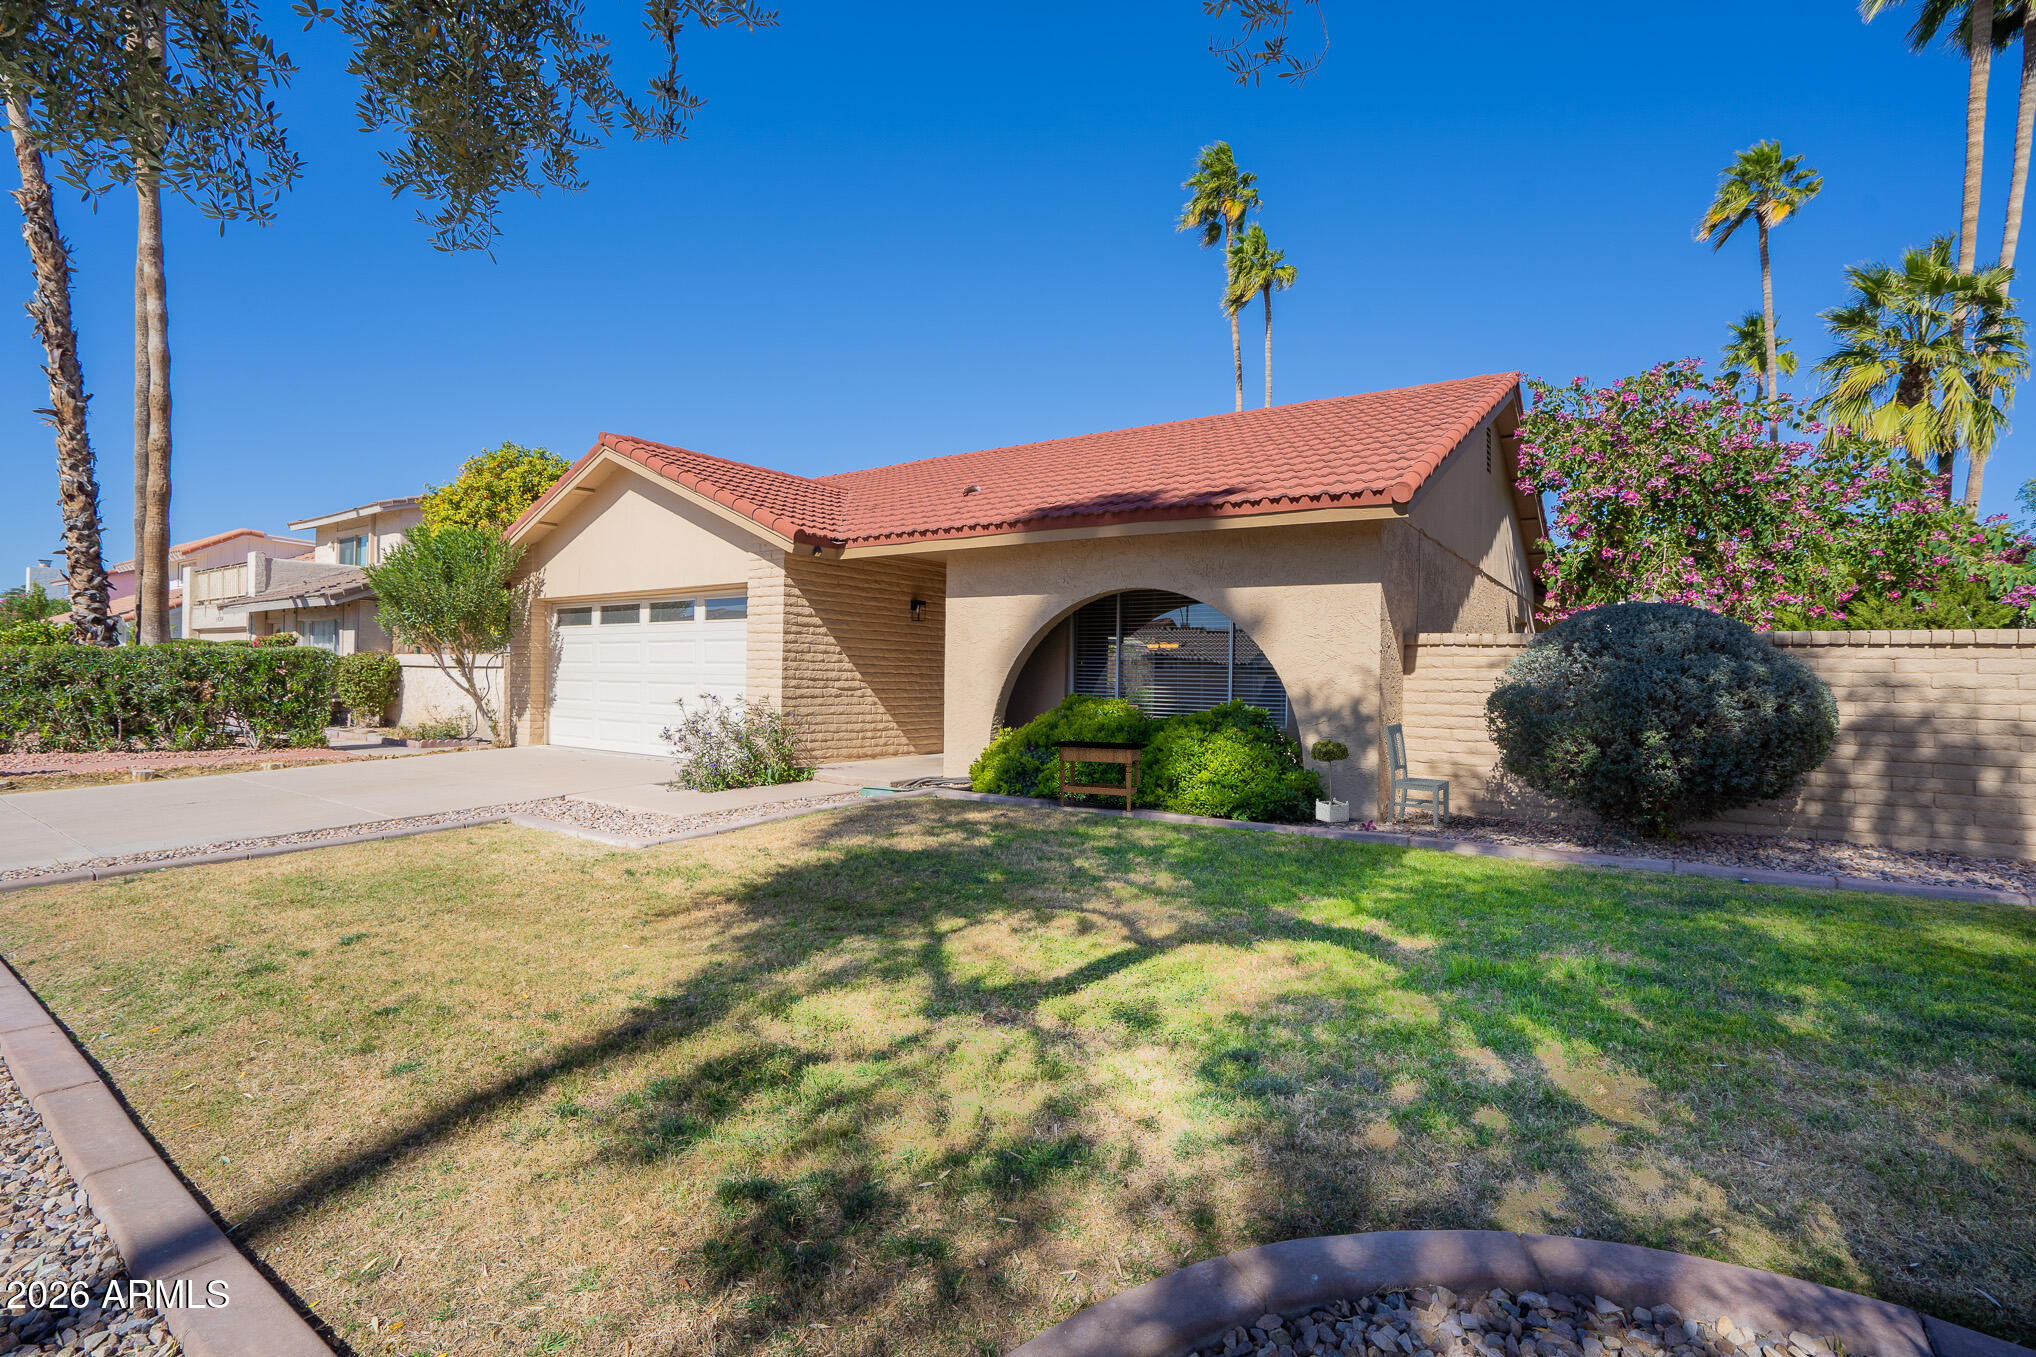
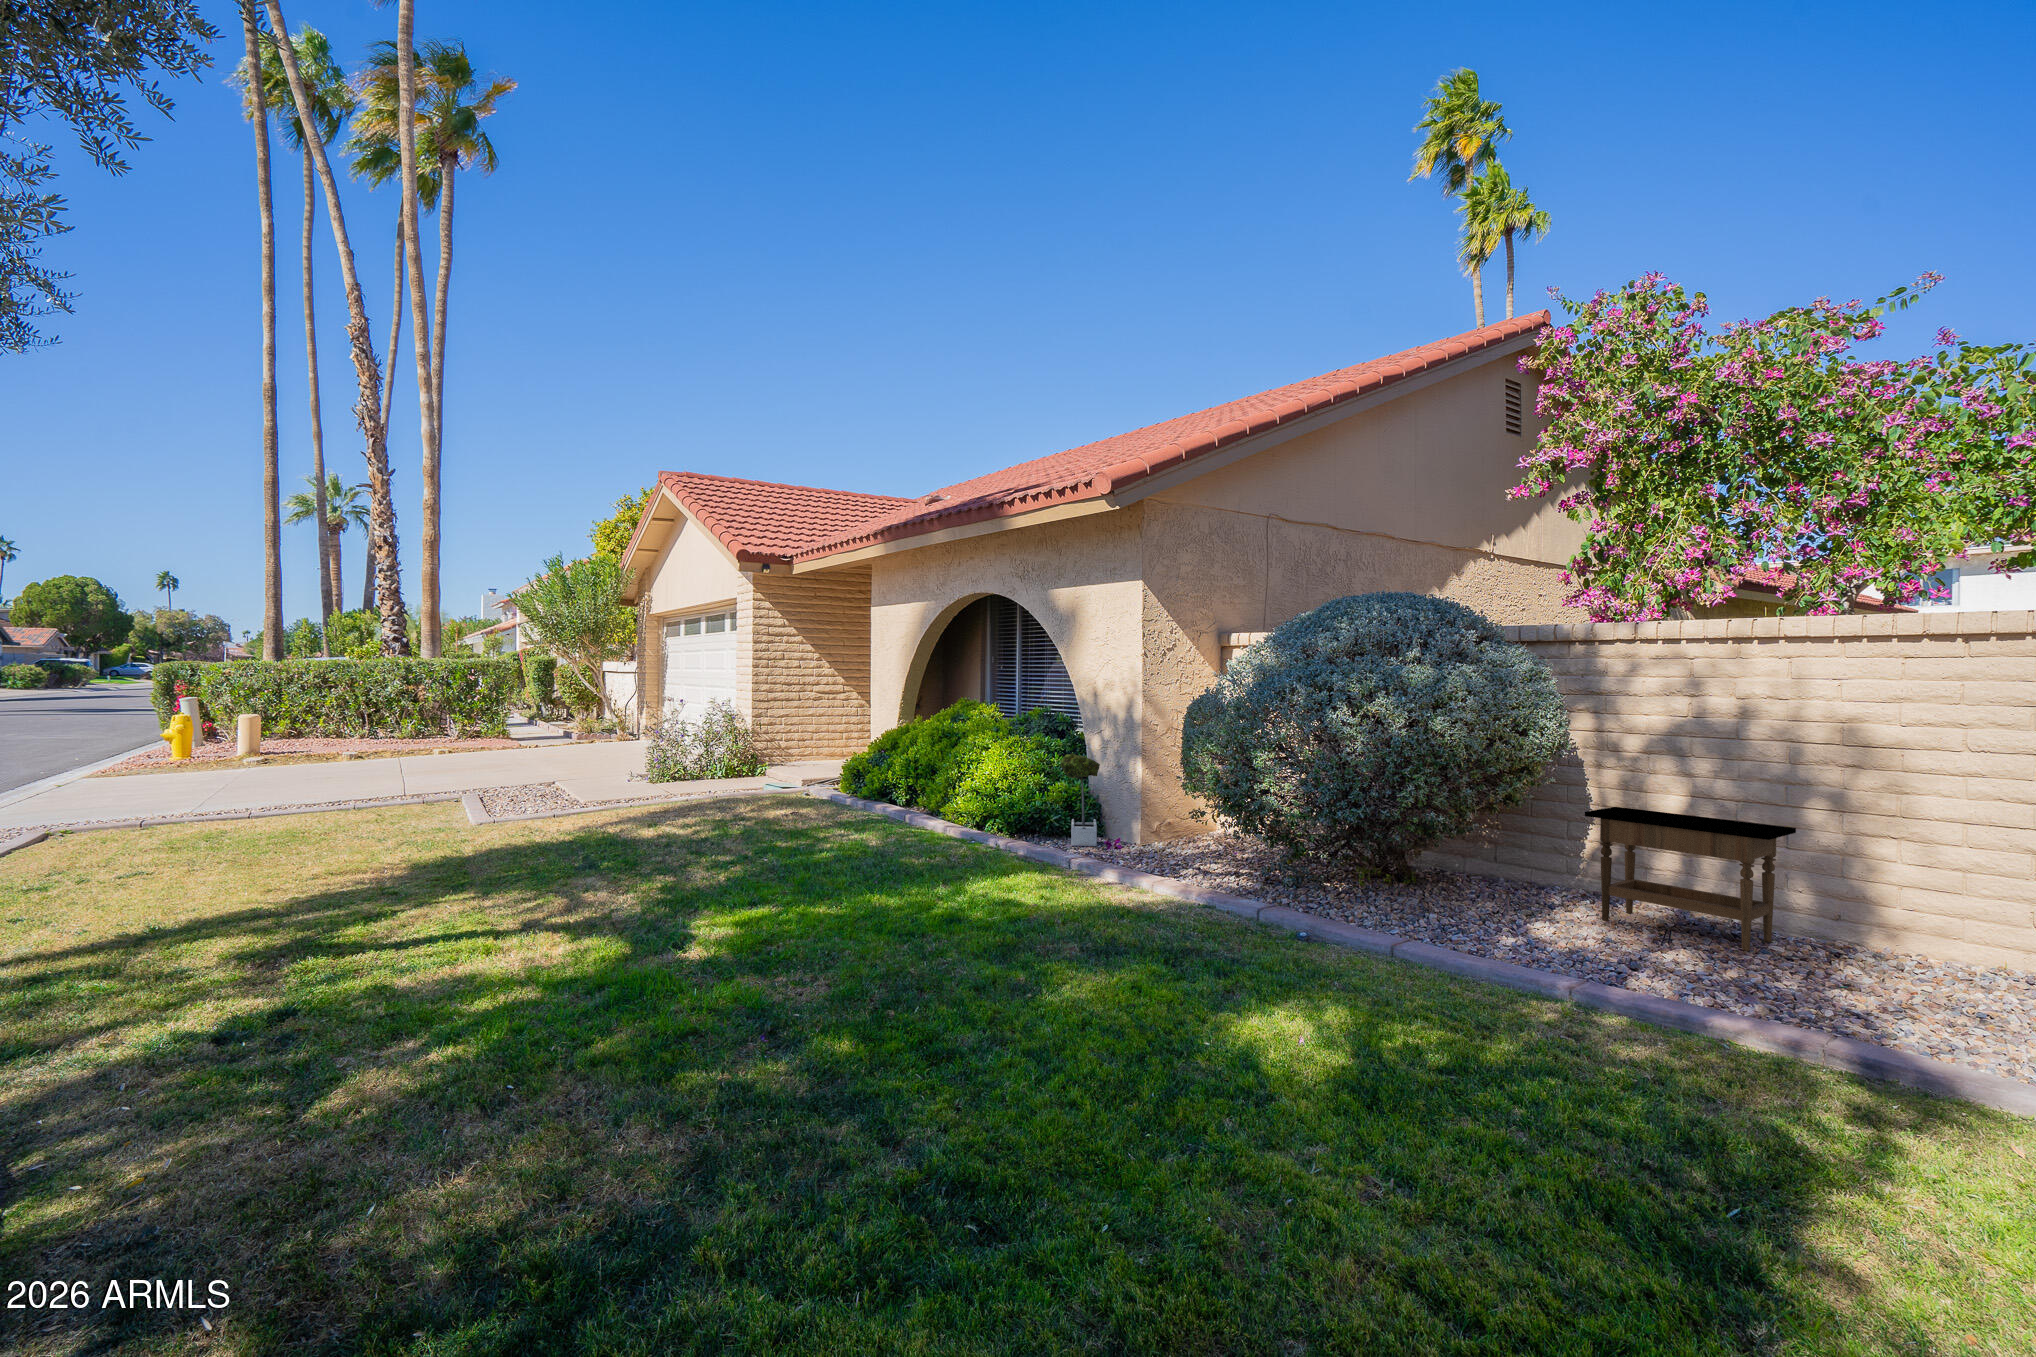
chair: present [1384,722,1450,828] -> none [1132,738,1206,860]
side table: present [1051,740,1149,812] -> present [1585,807,1796,951]

